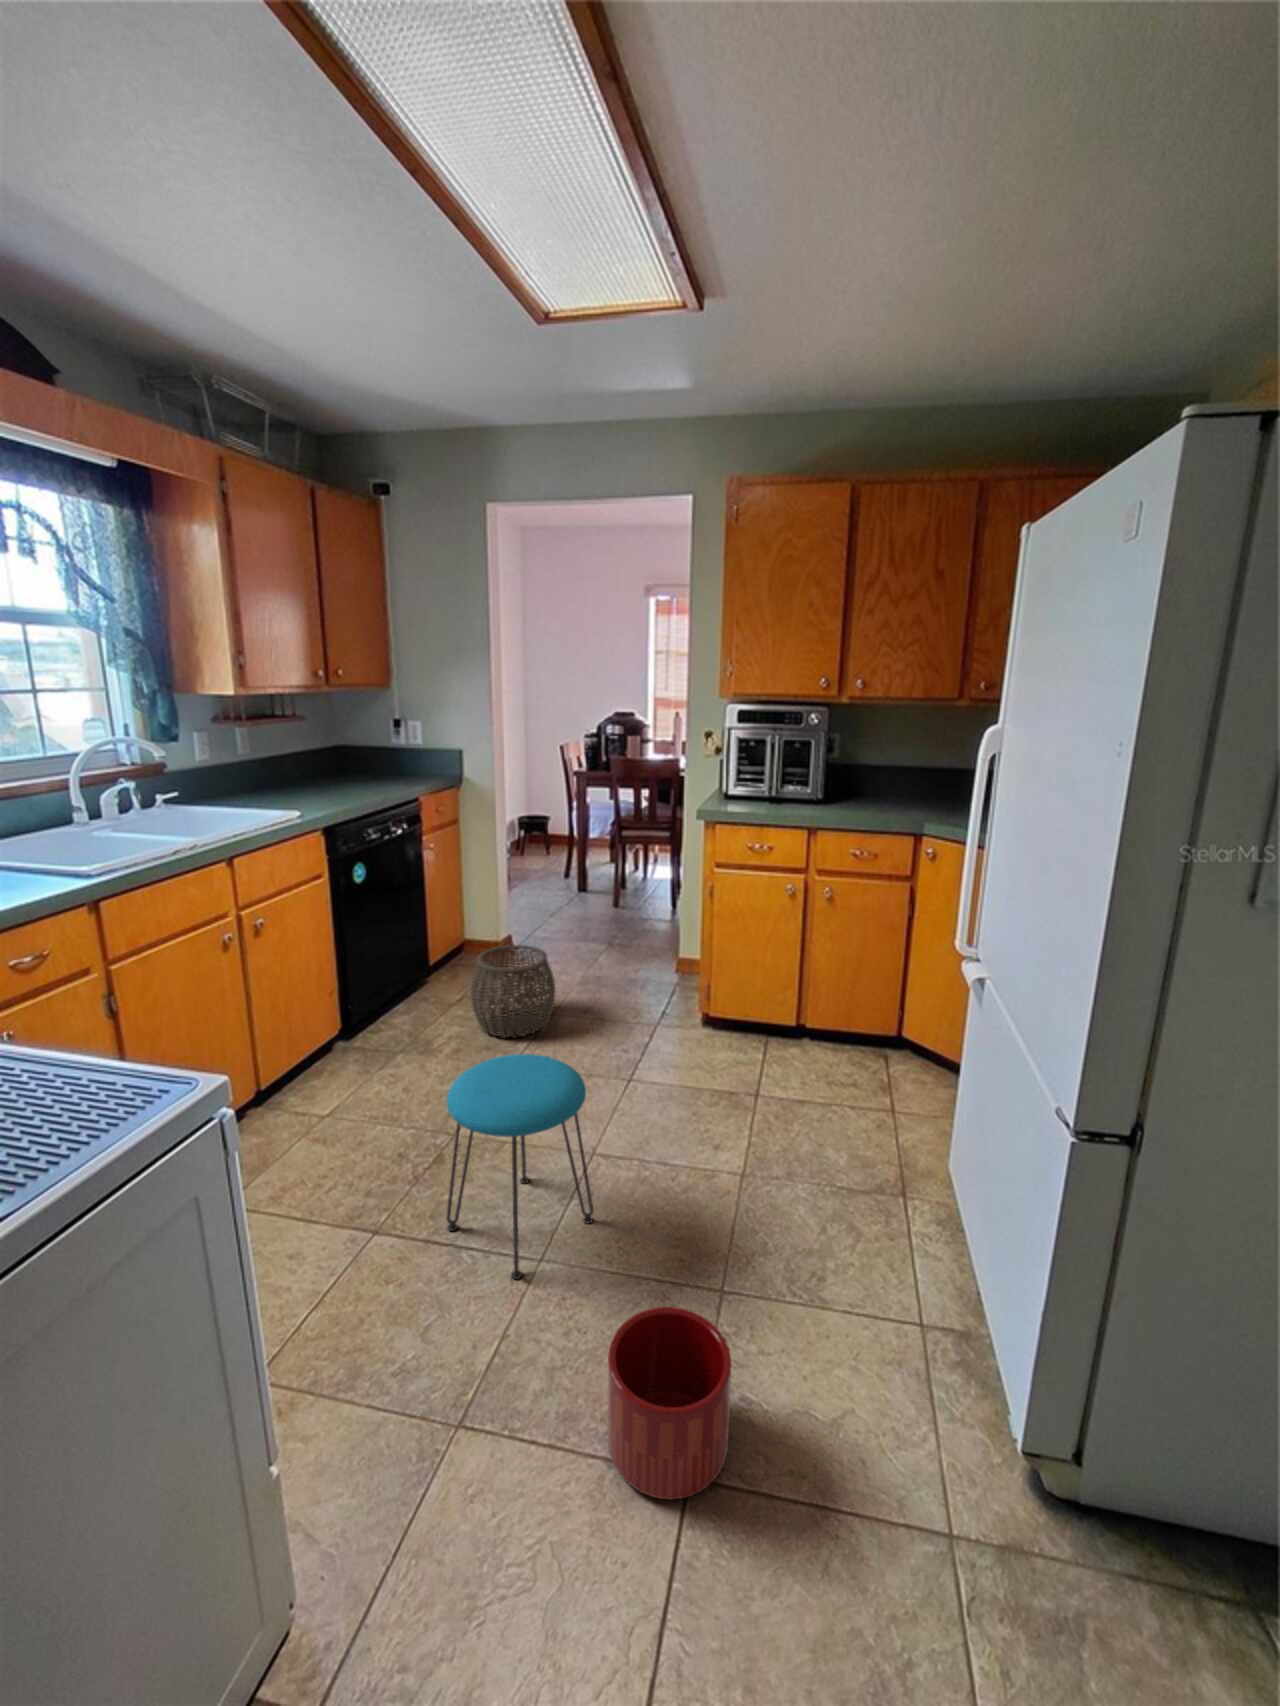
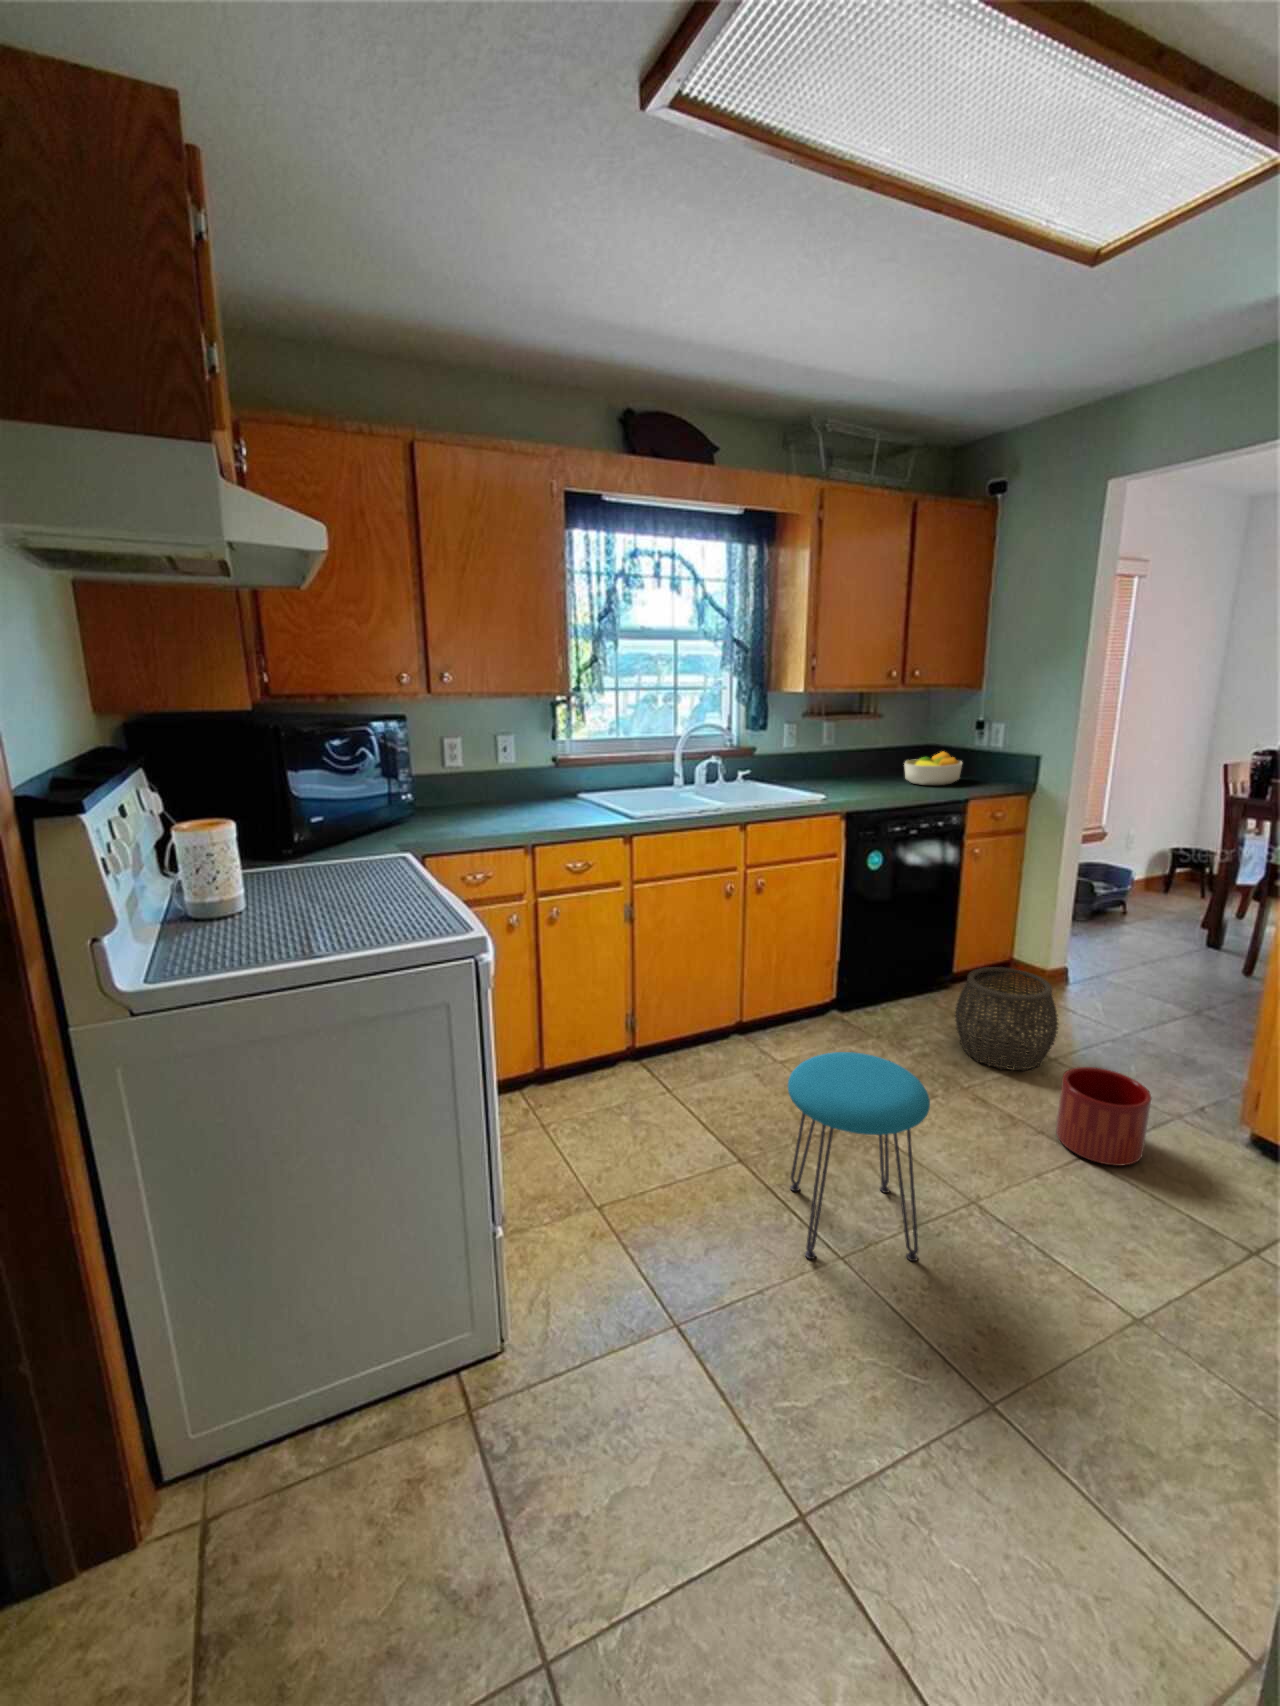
fruit bowl: none [341,752,401,788] -> present [904,752,962,785]
planter: present [607,1307,732,1500] -> present [1056,1067,1152,1166]

